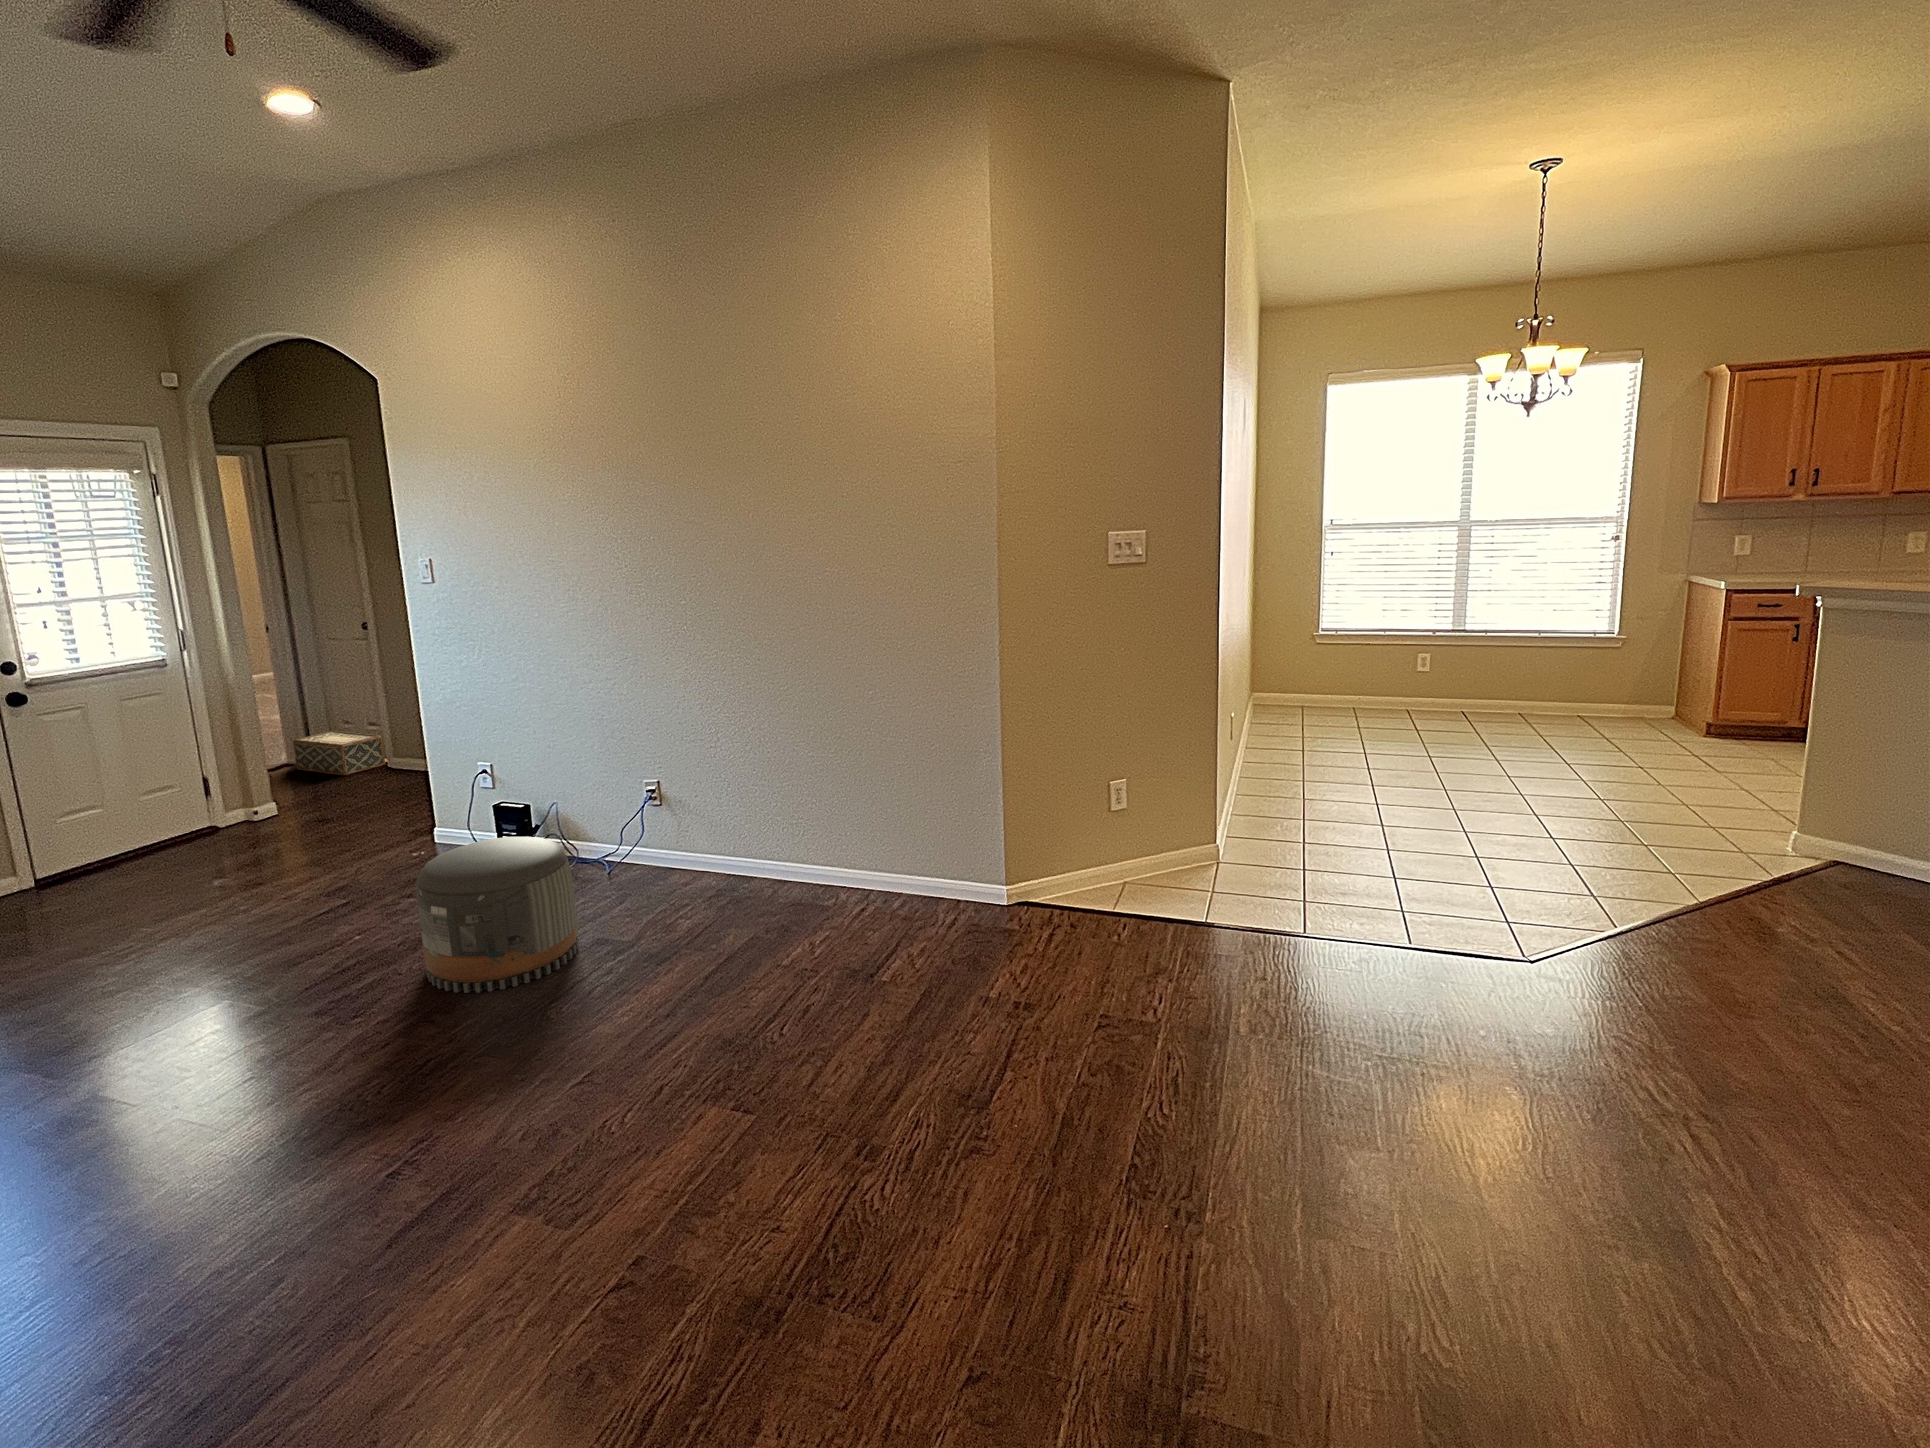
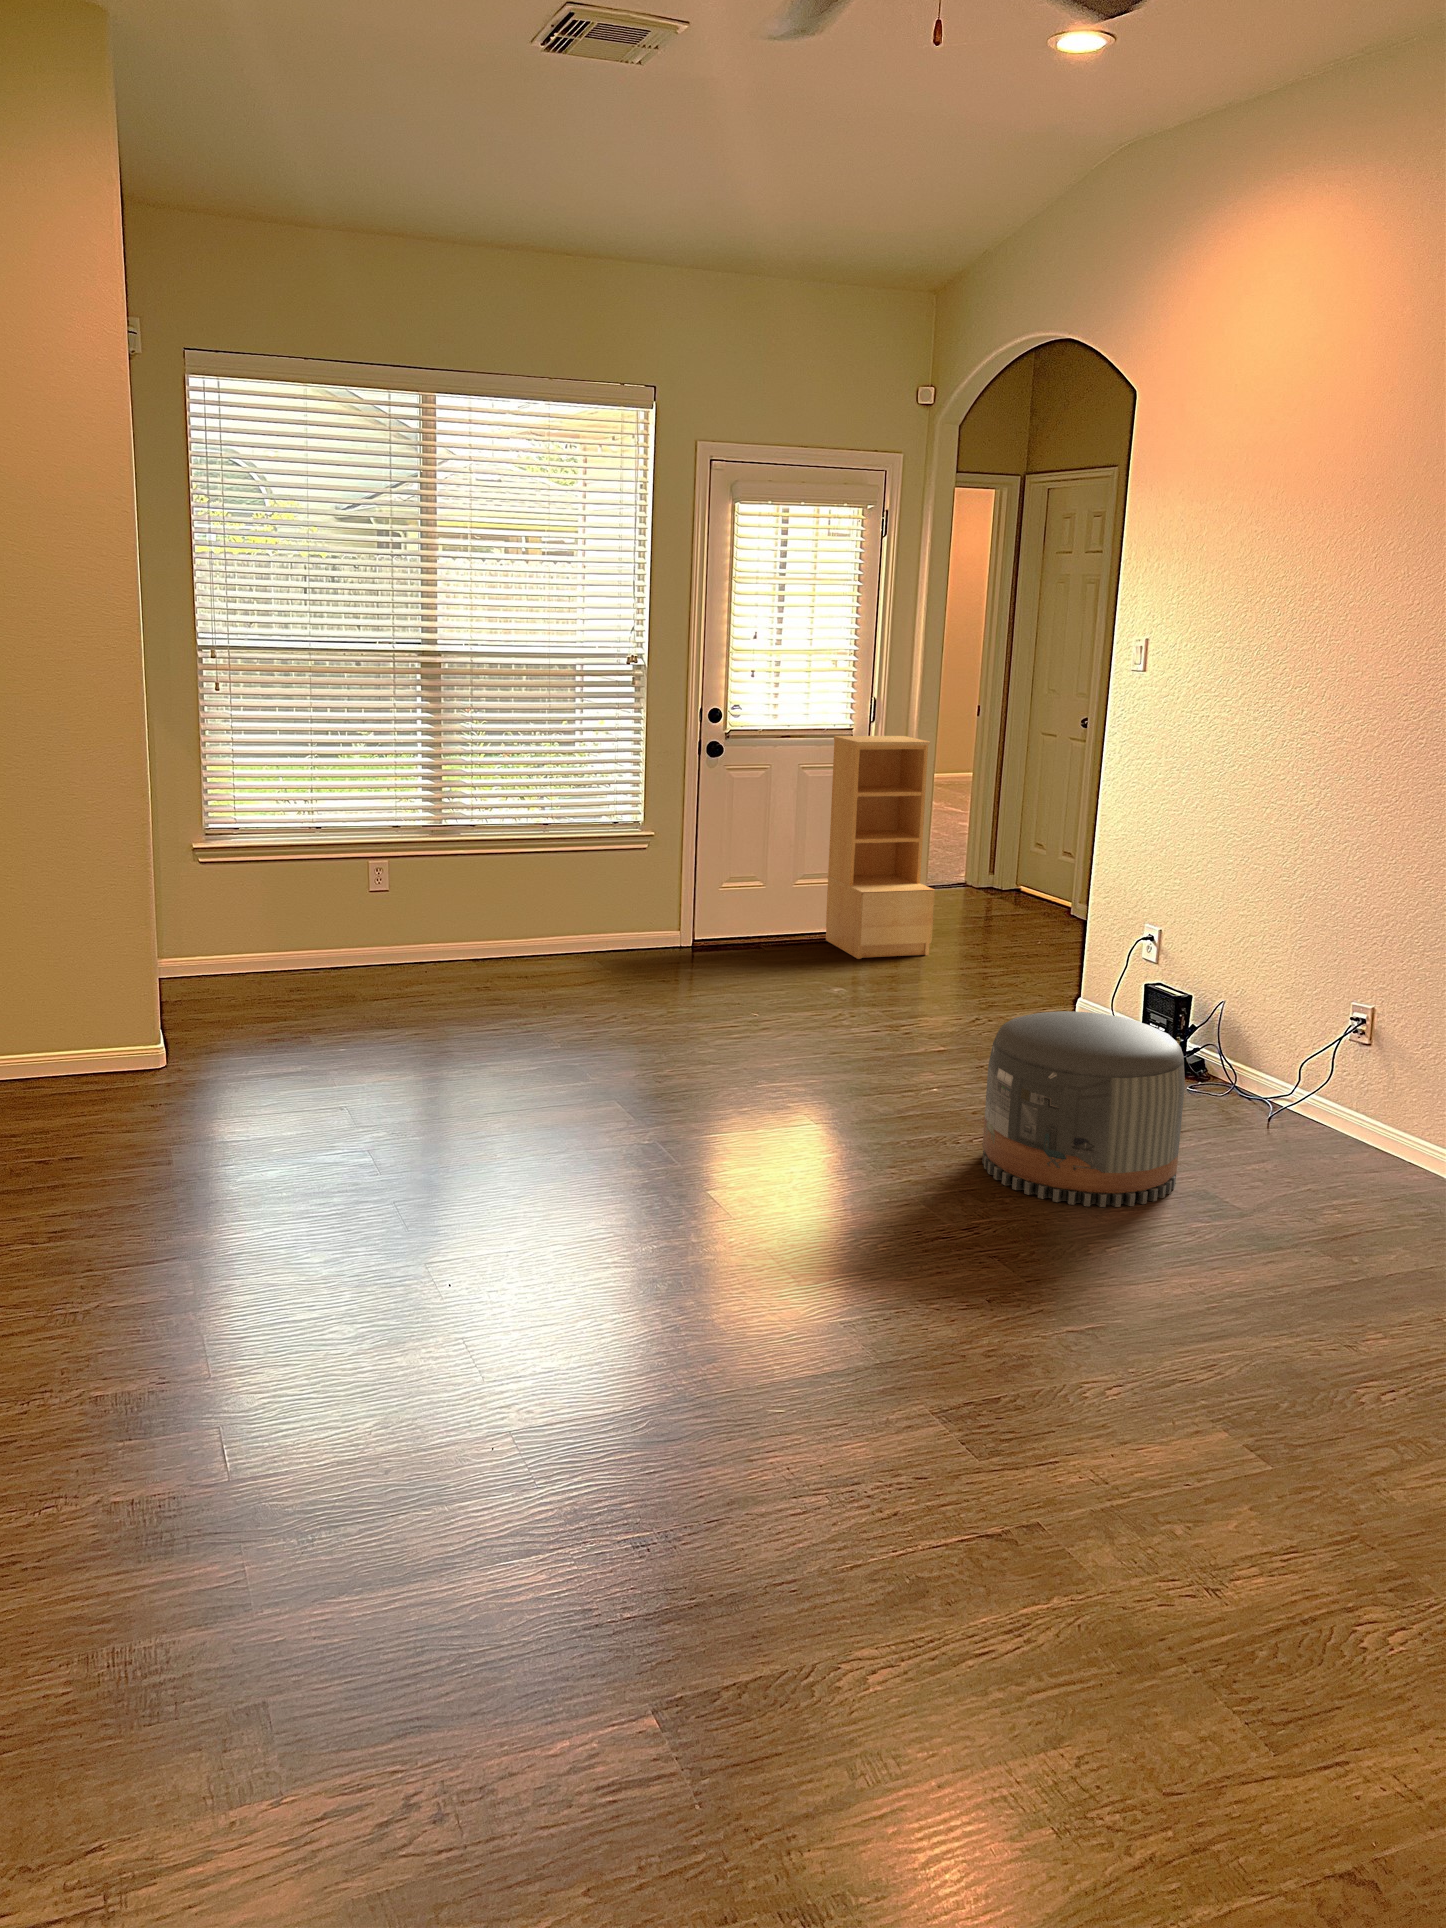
bookshelf: none [147,658,287,848] -> present [826,736,935,959]
woven basket: present [293,731,385,775] -> none [972,855,1072,914]

